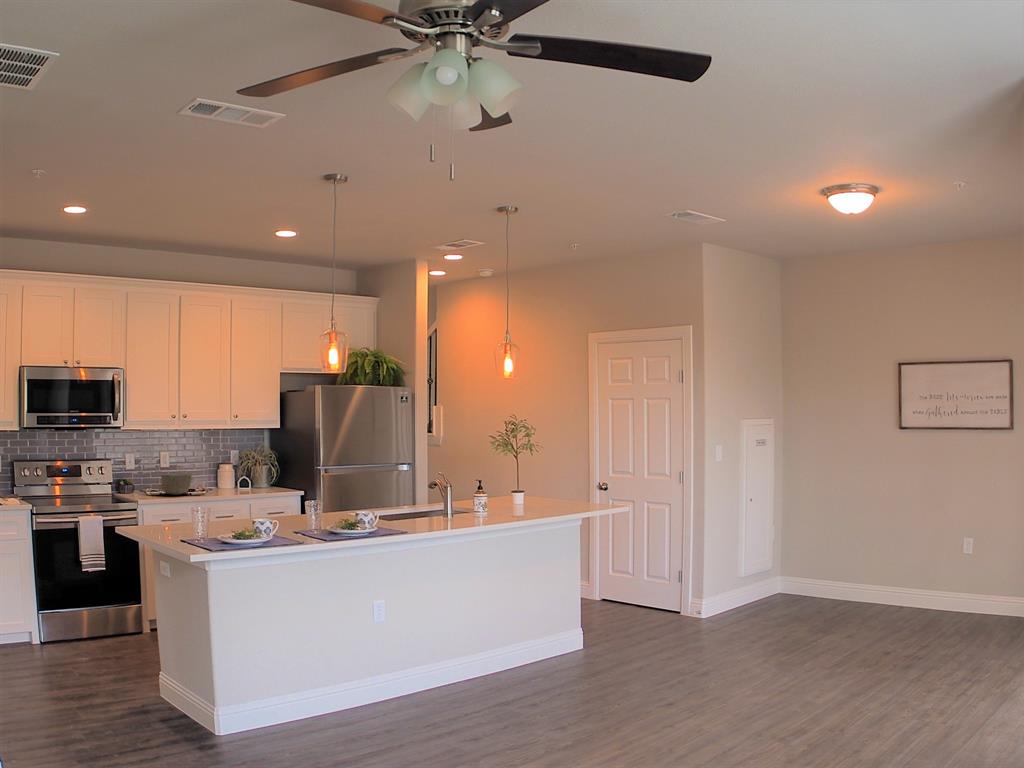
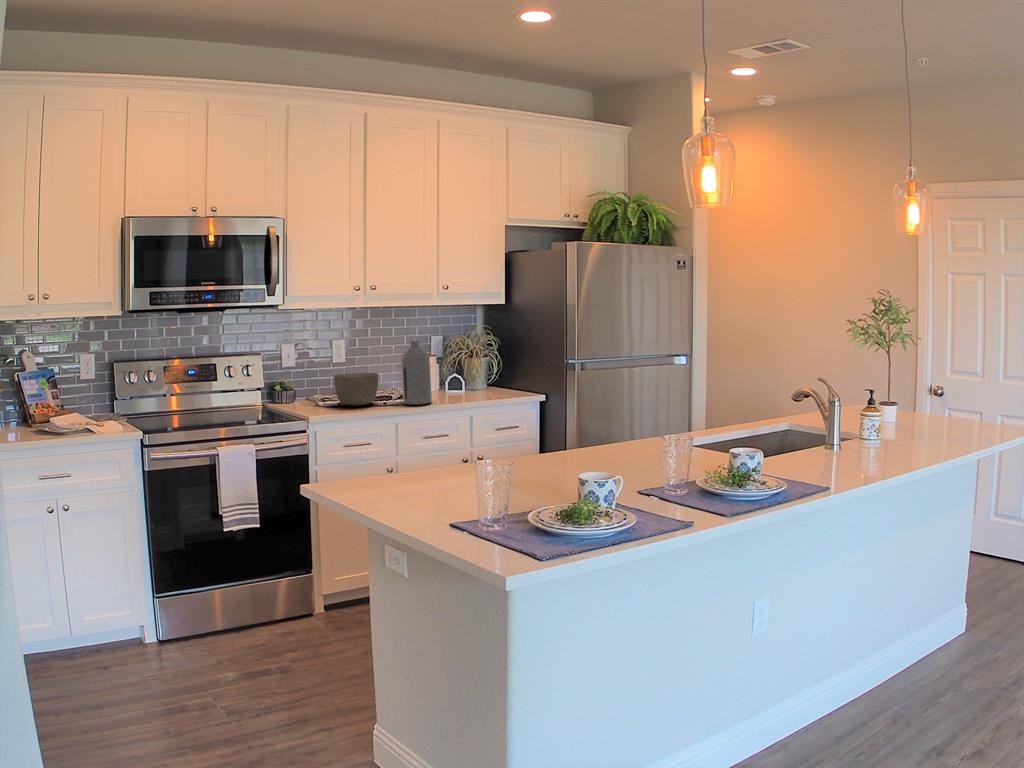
bottle: none [208,453,227,495] -> present [402,340,432,405]

